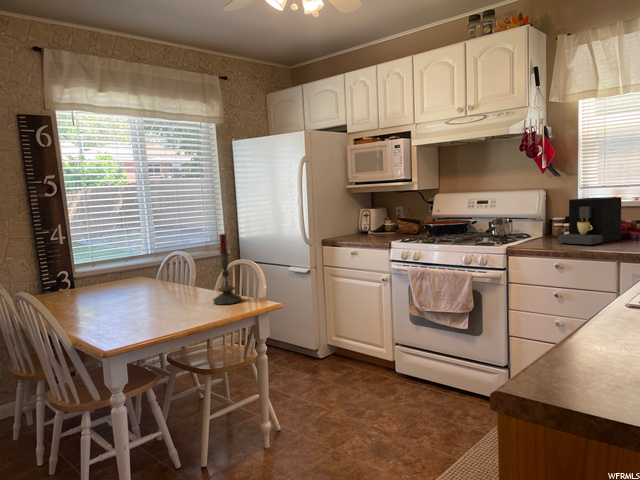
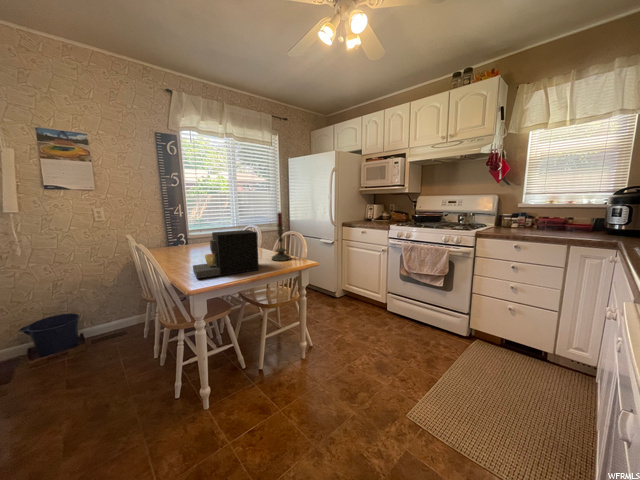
coffee maker: present [557,197,621,245] -> present [193,230,259,279]

